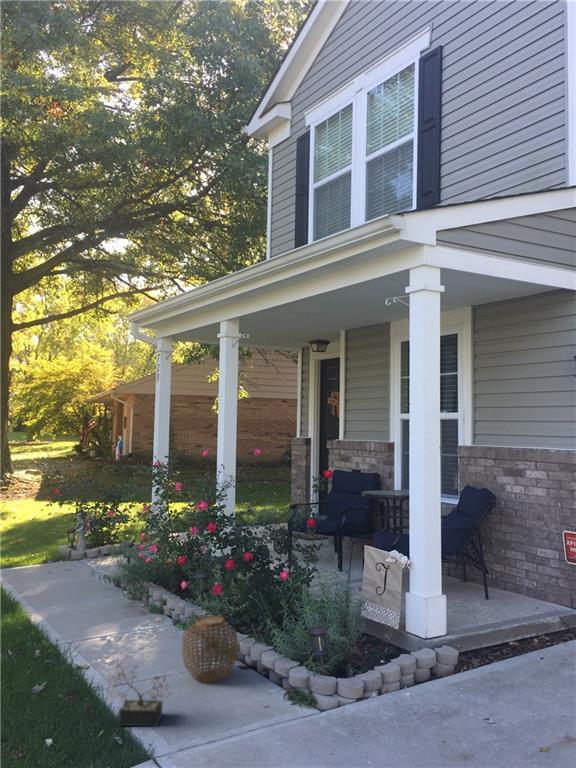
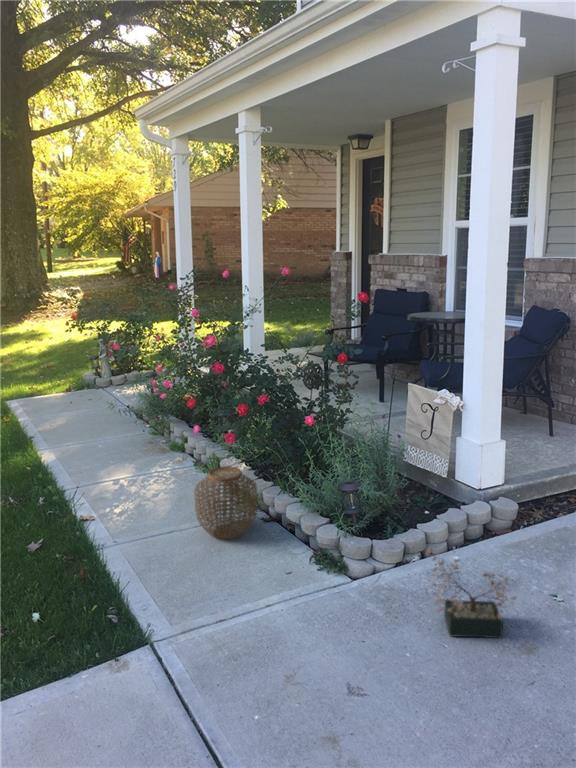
decorative plant: present [107,664,171,726] -> present [425,557,516,638]

